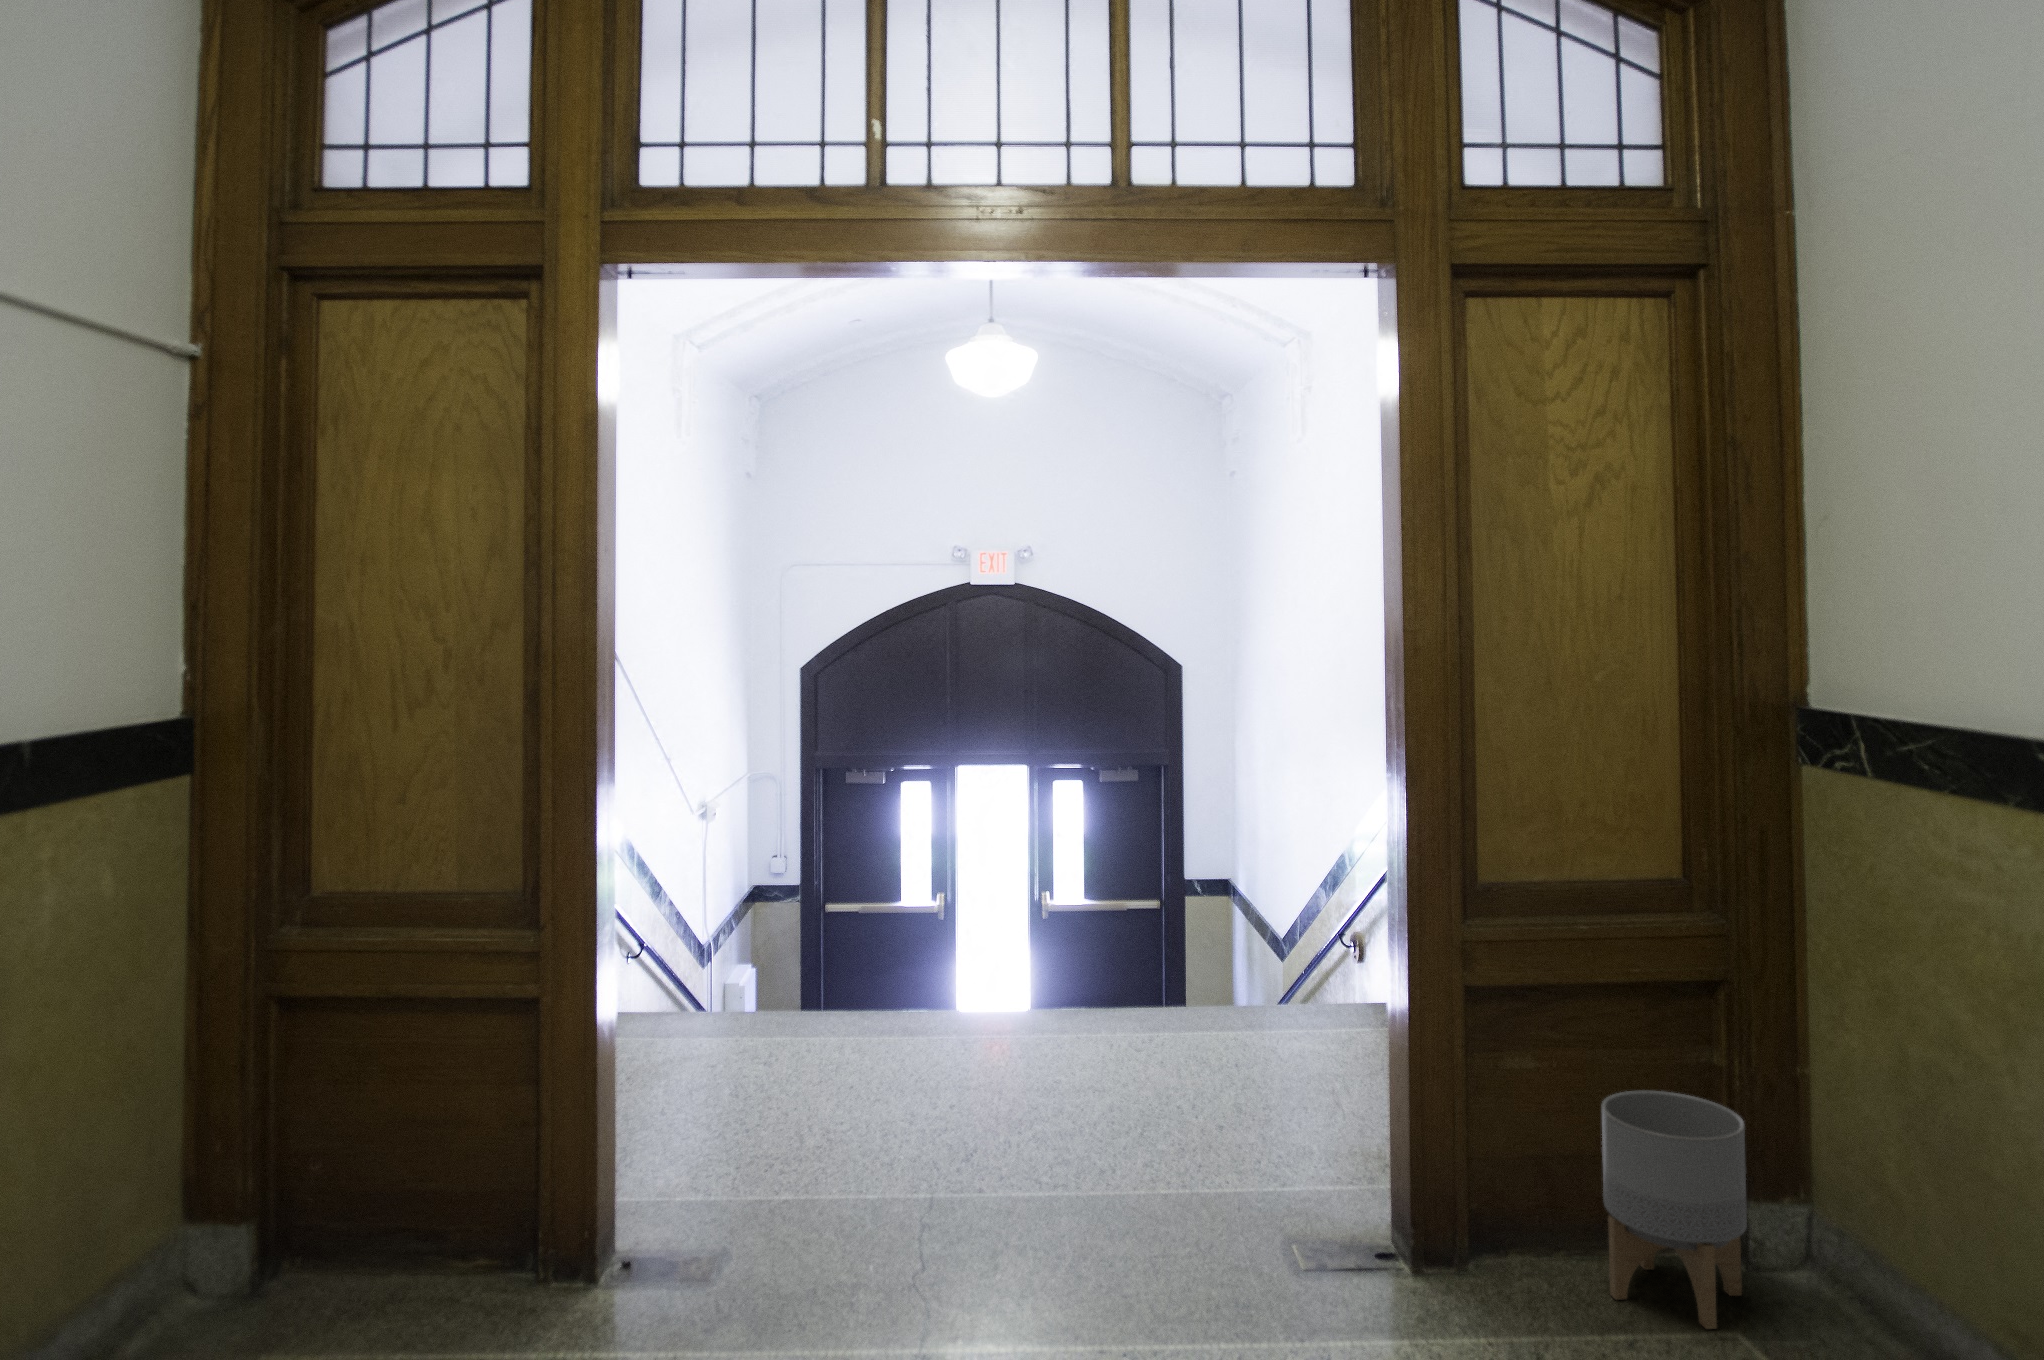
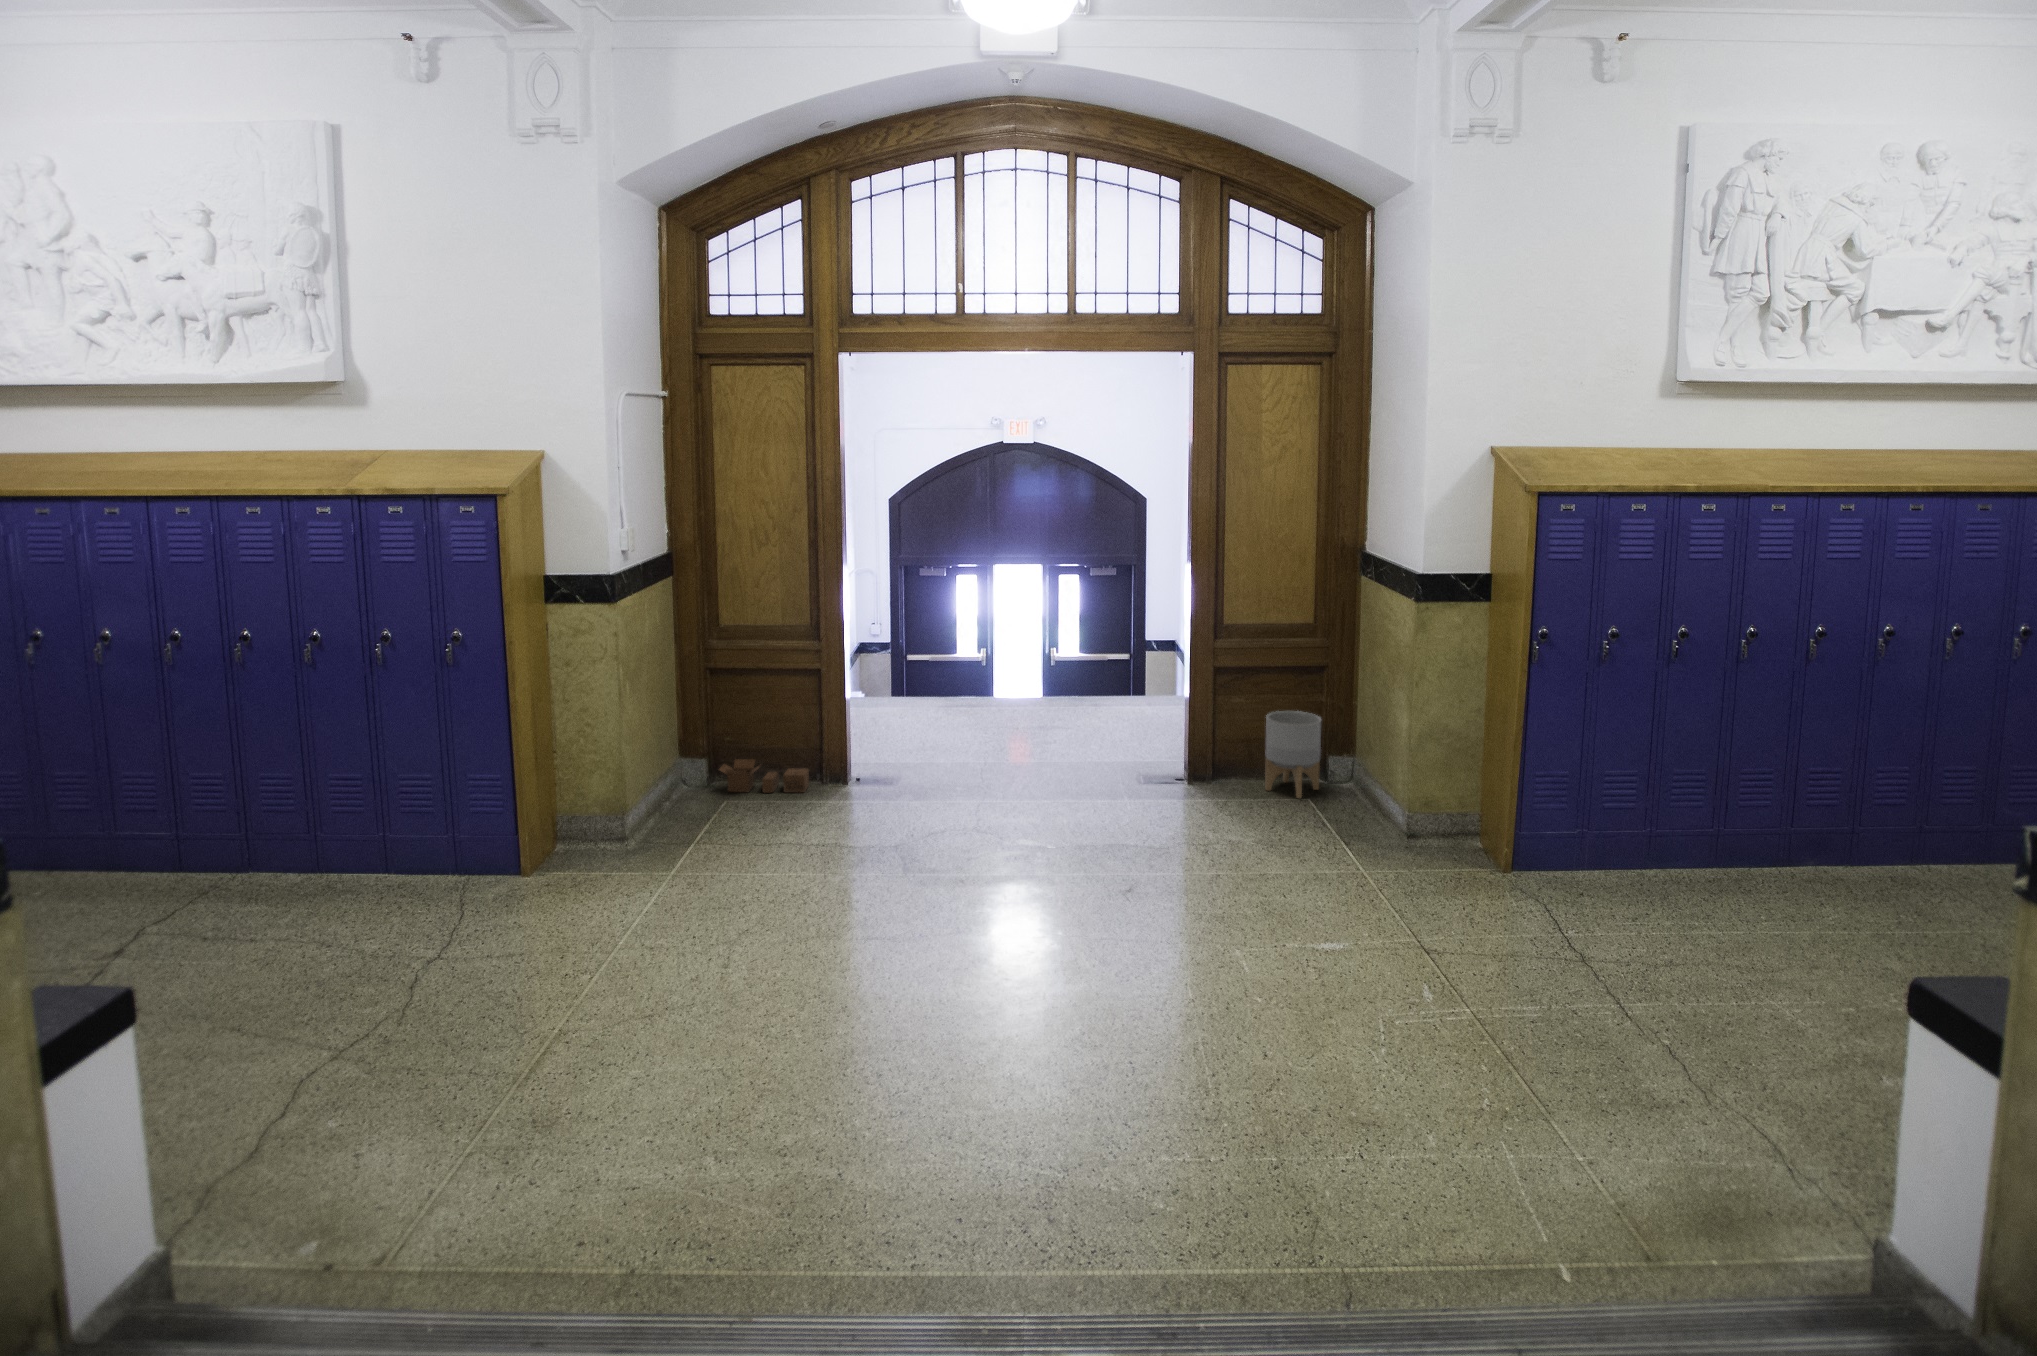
cardboard box: none [271,1221,502,1318] -> present [719,759,809,793]

